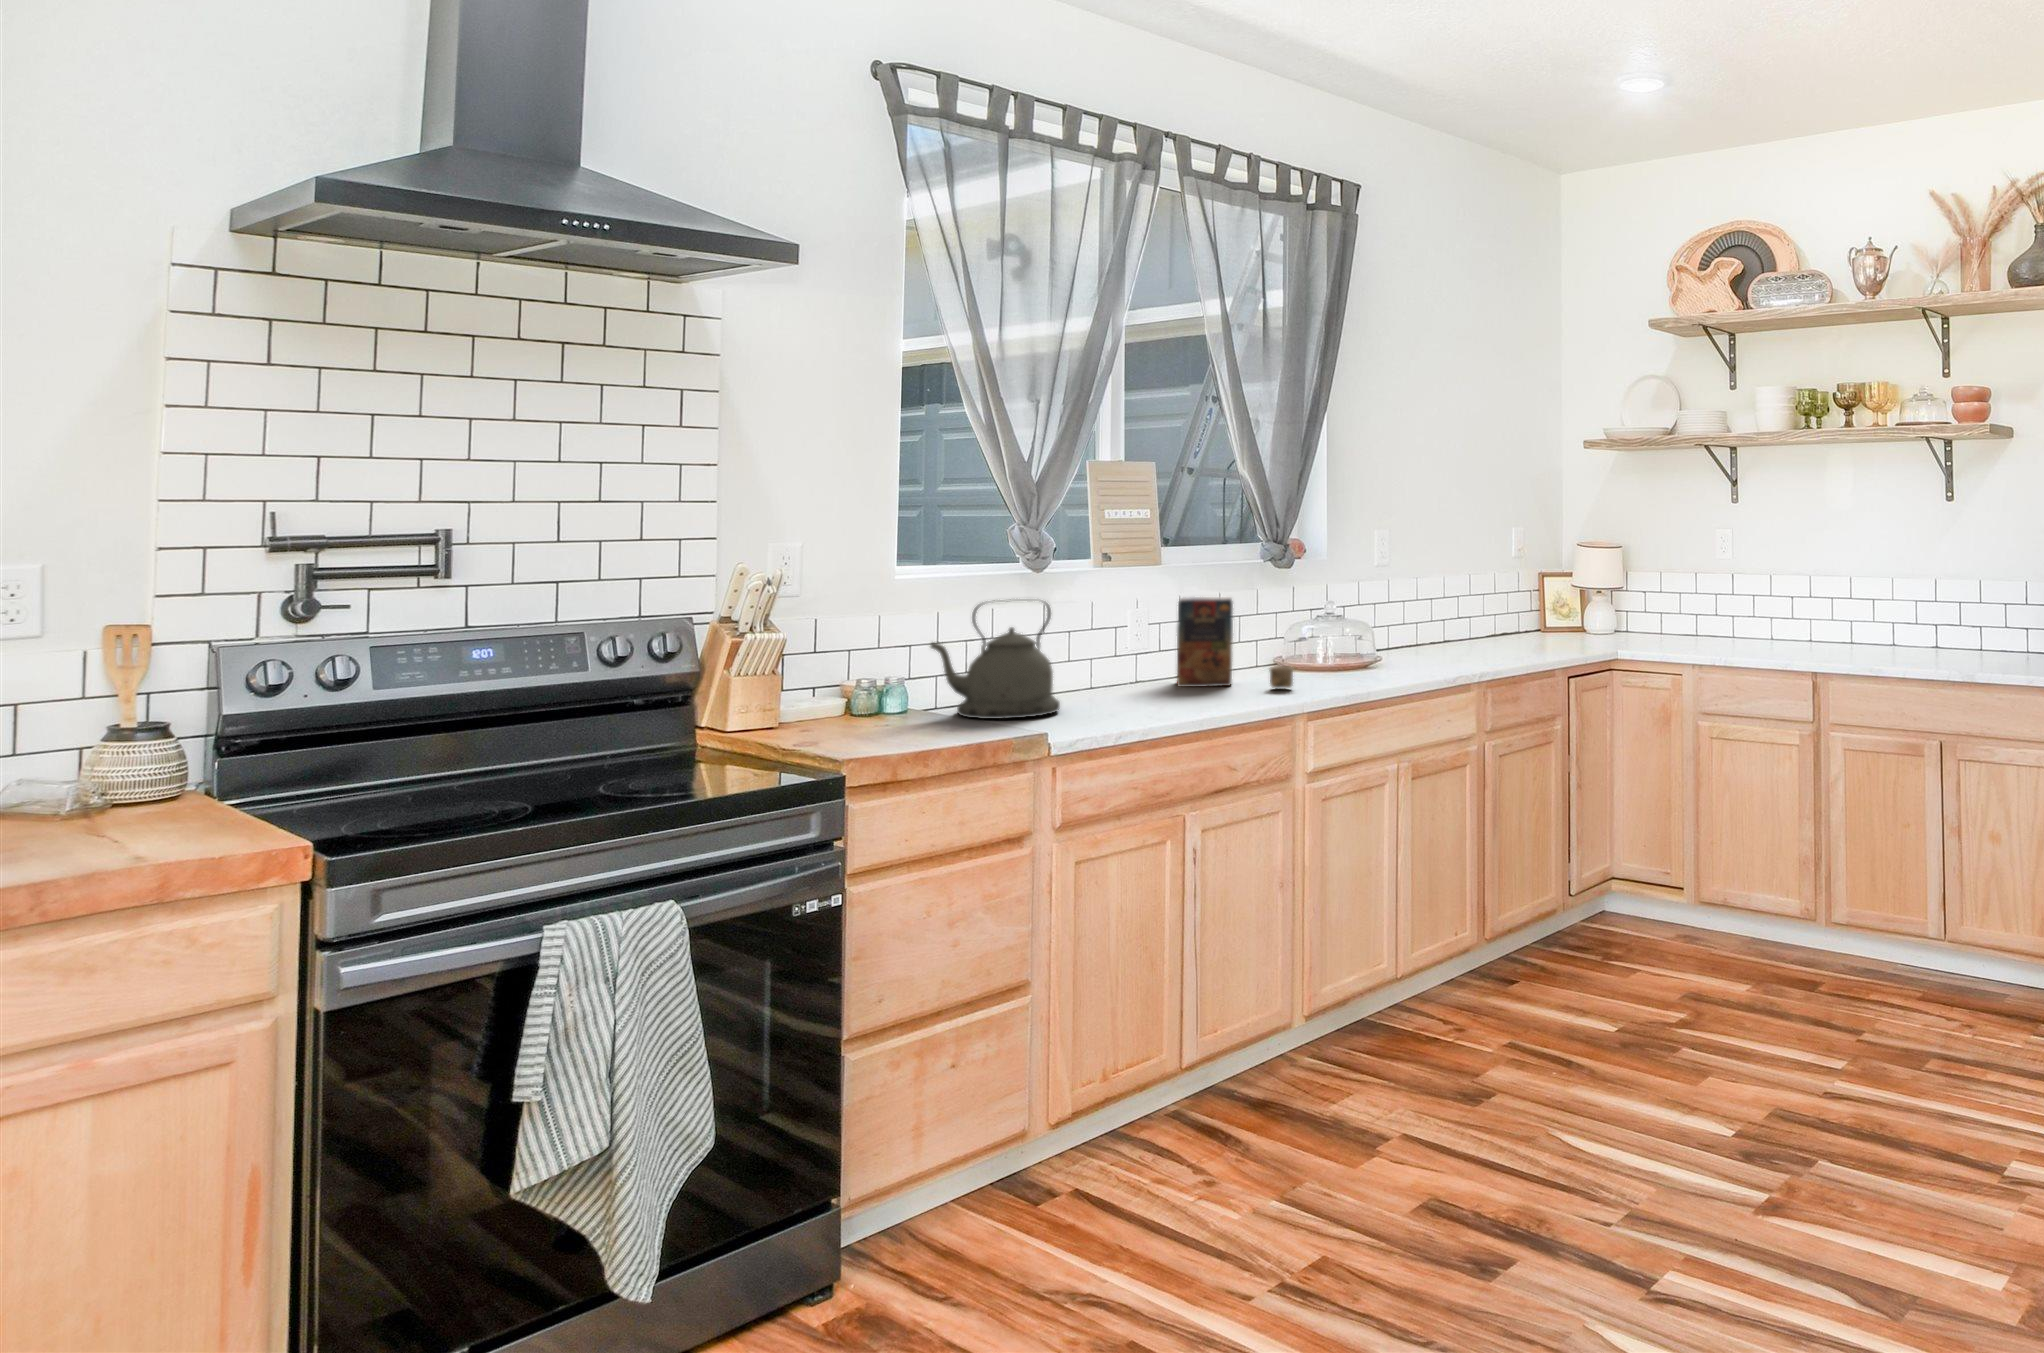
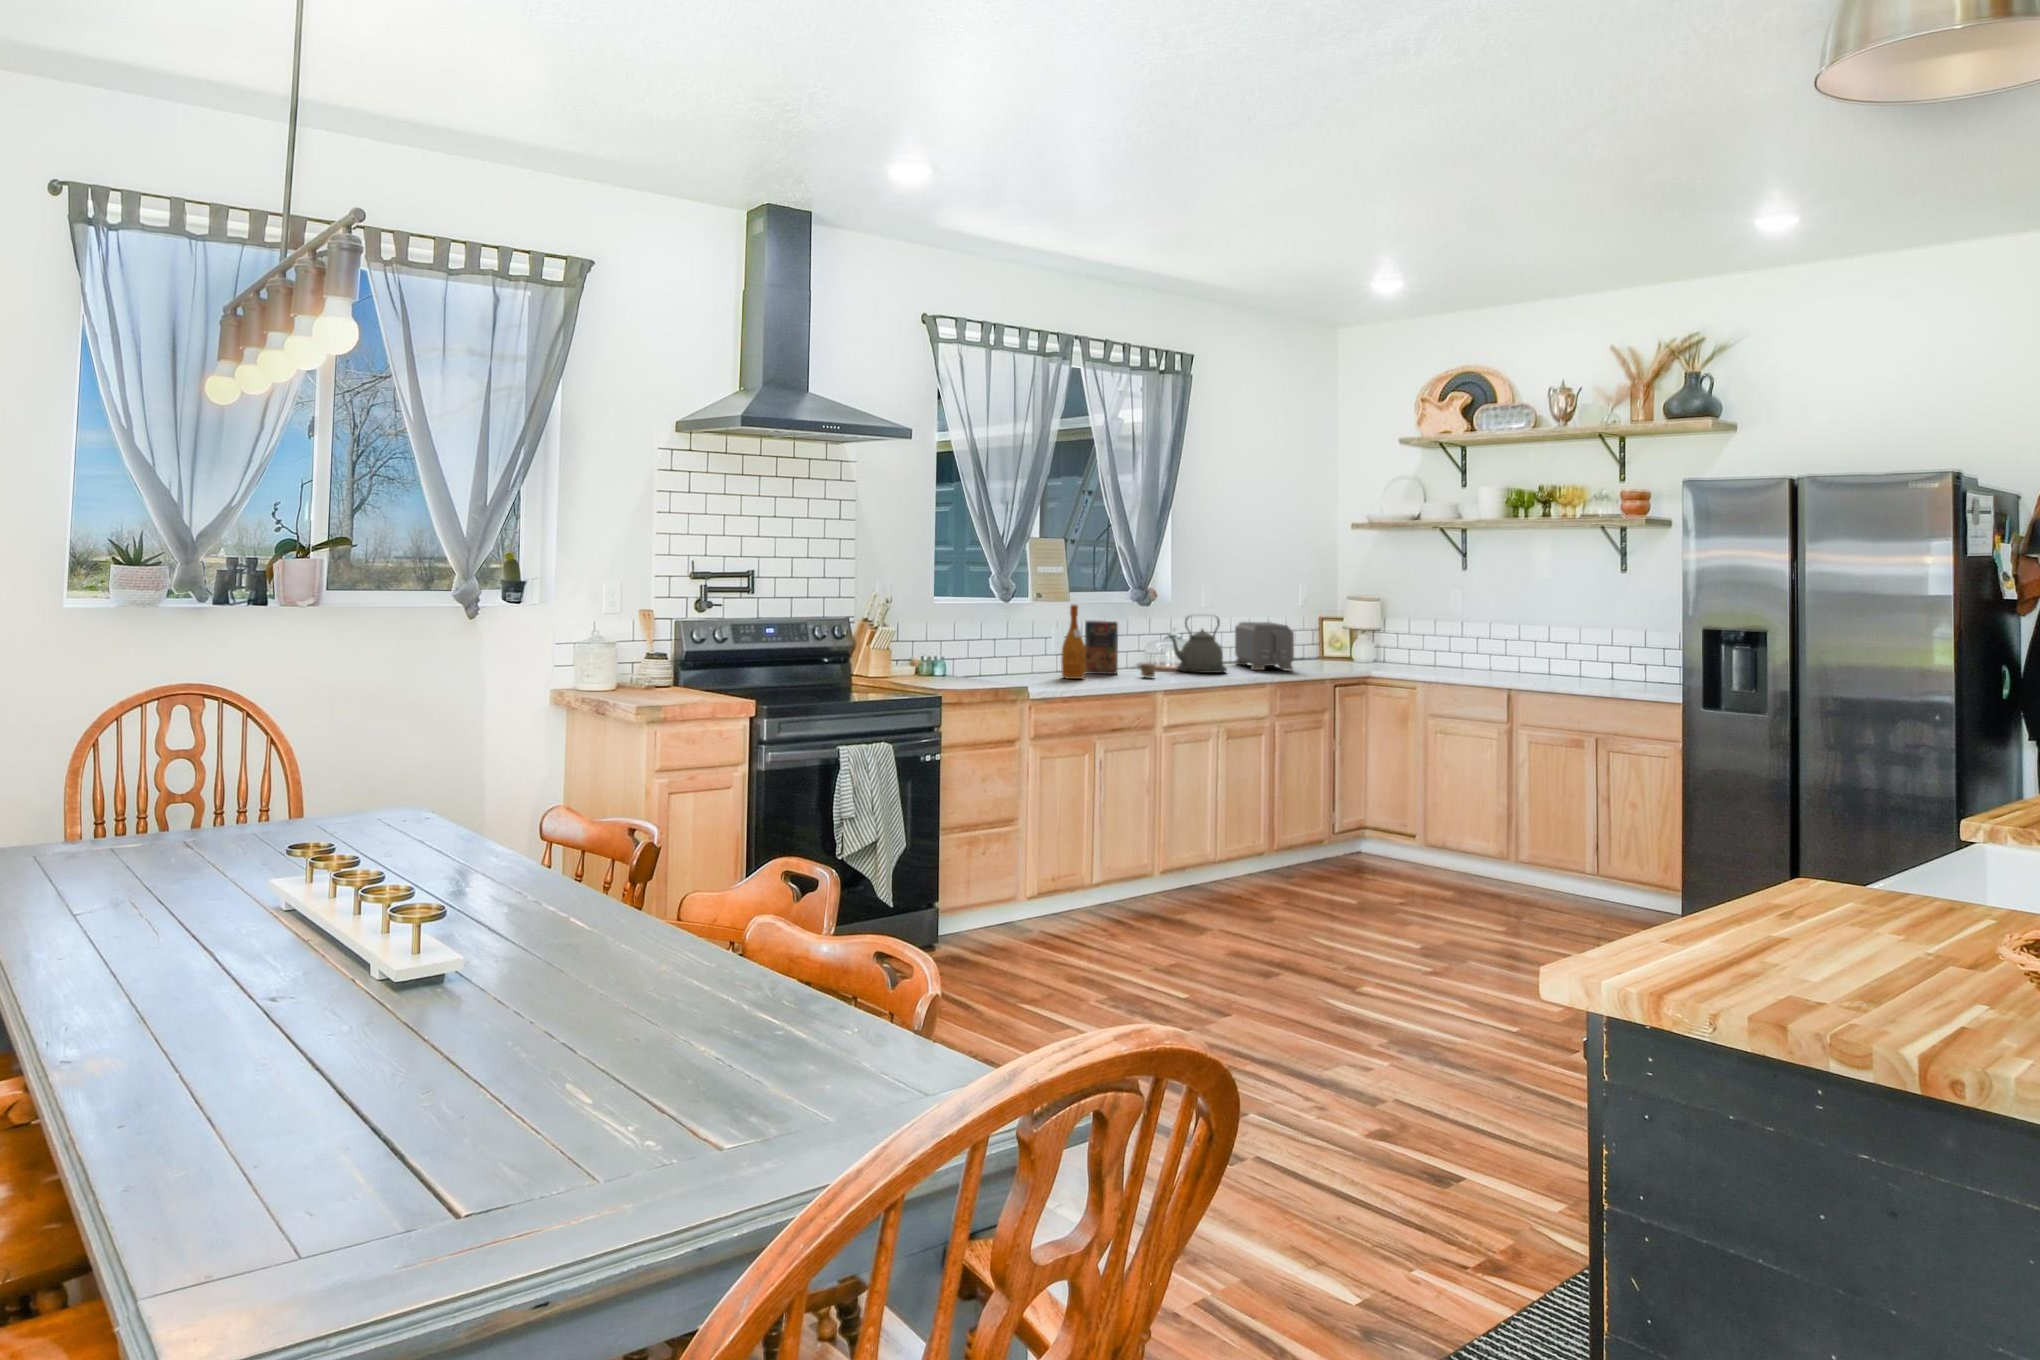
wine bottle: none [1130,574,1172,702] -> present [1061,605,1086,679]
toaster: none [1417,587,1507,662] -> present [1235,622,1294,671]
kettle: present [931,600,1060,719] -> present [1168,617,1227,673]

